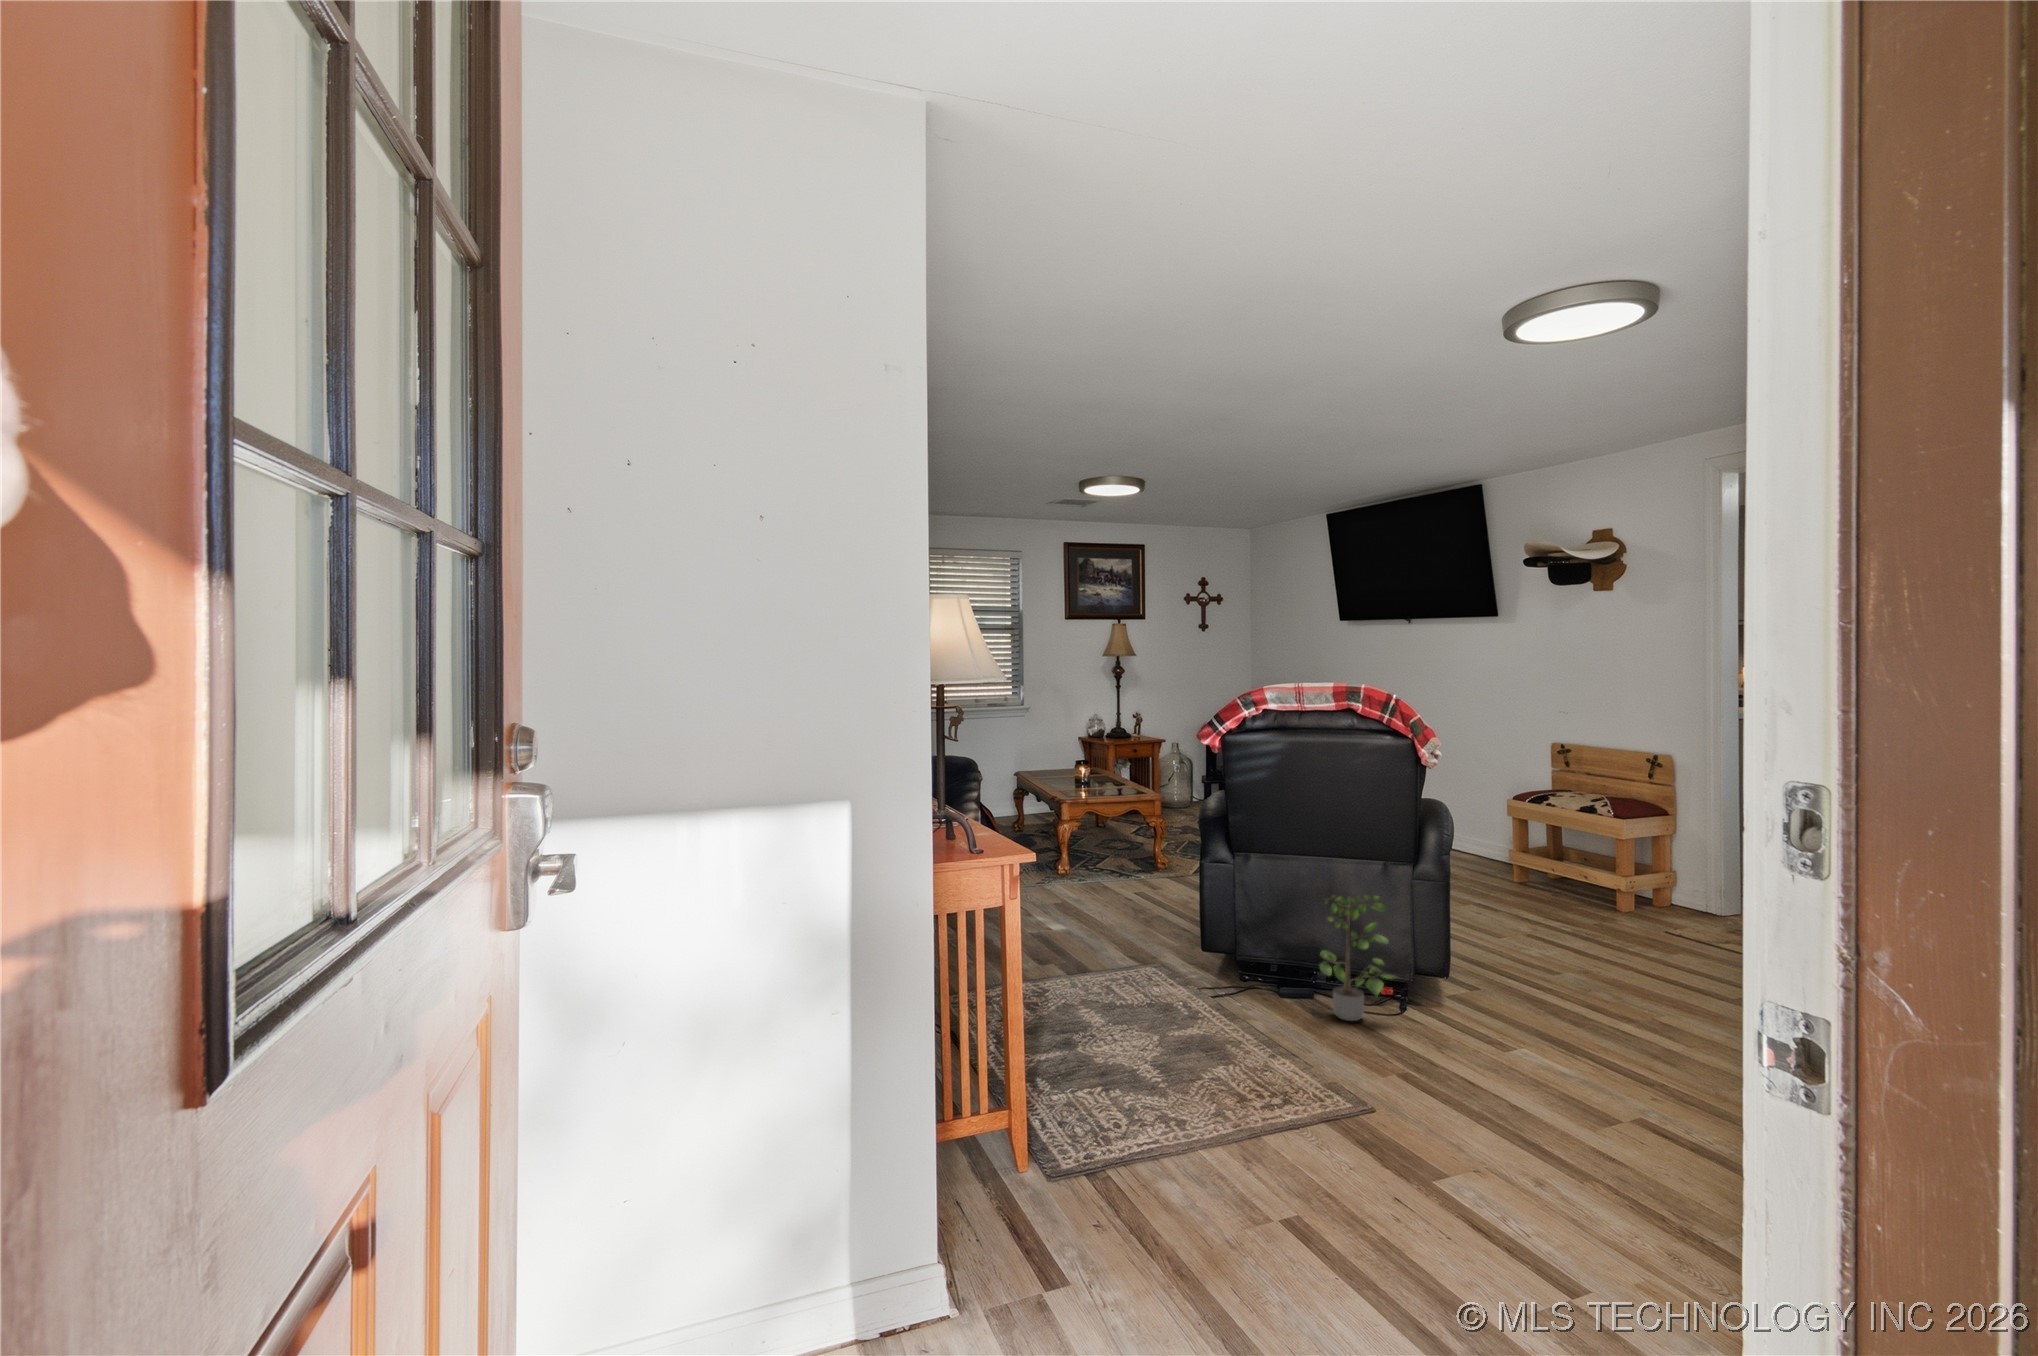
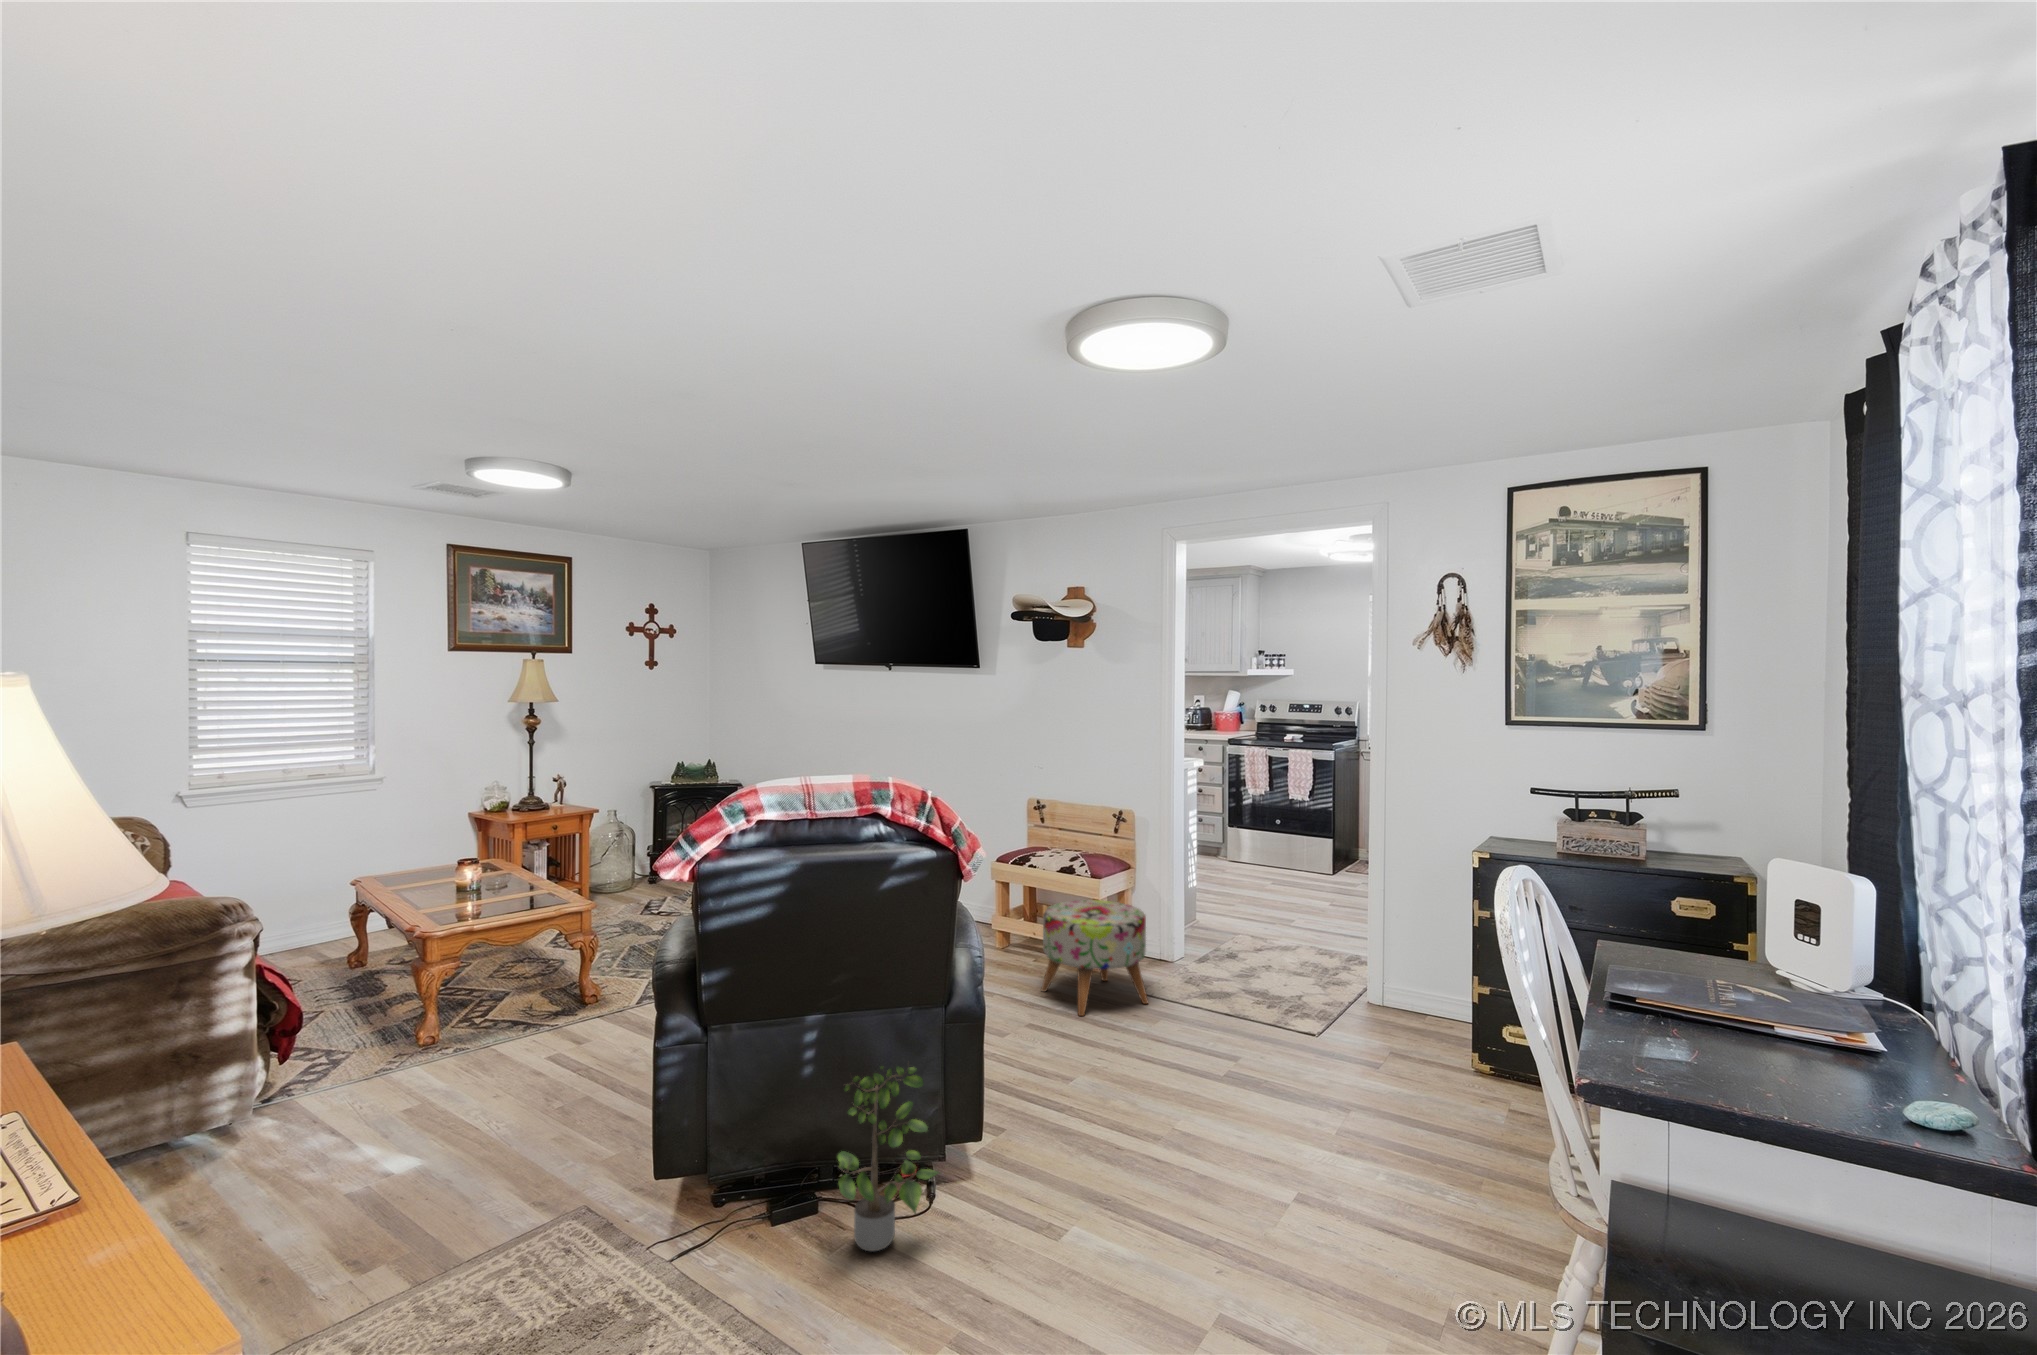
ottoman: none [1549,835,1671,940] -> present [1041,900,1148,1016]

